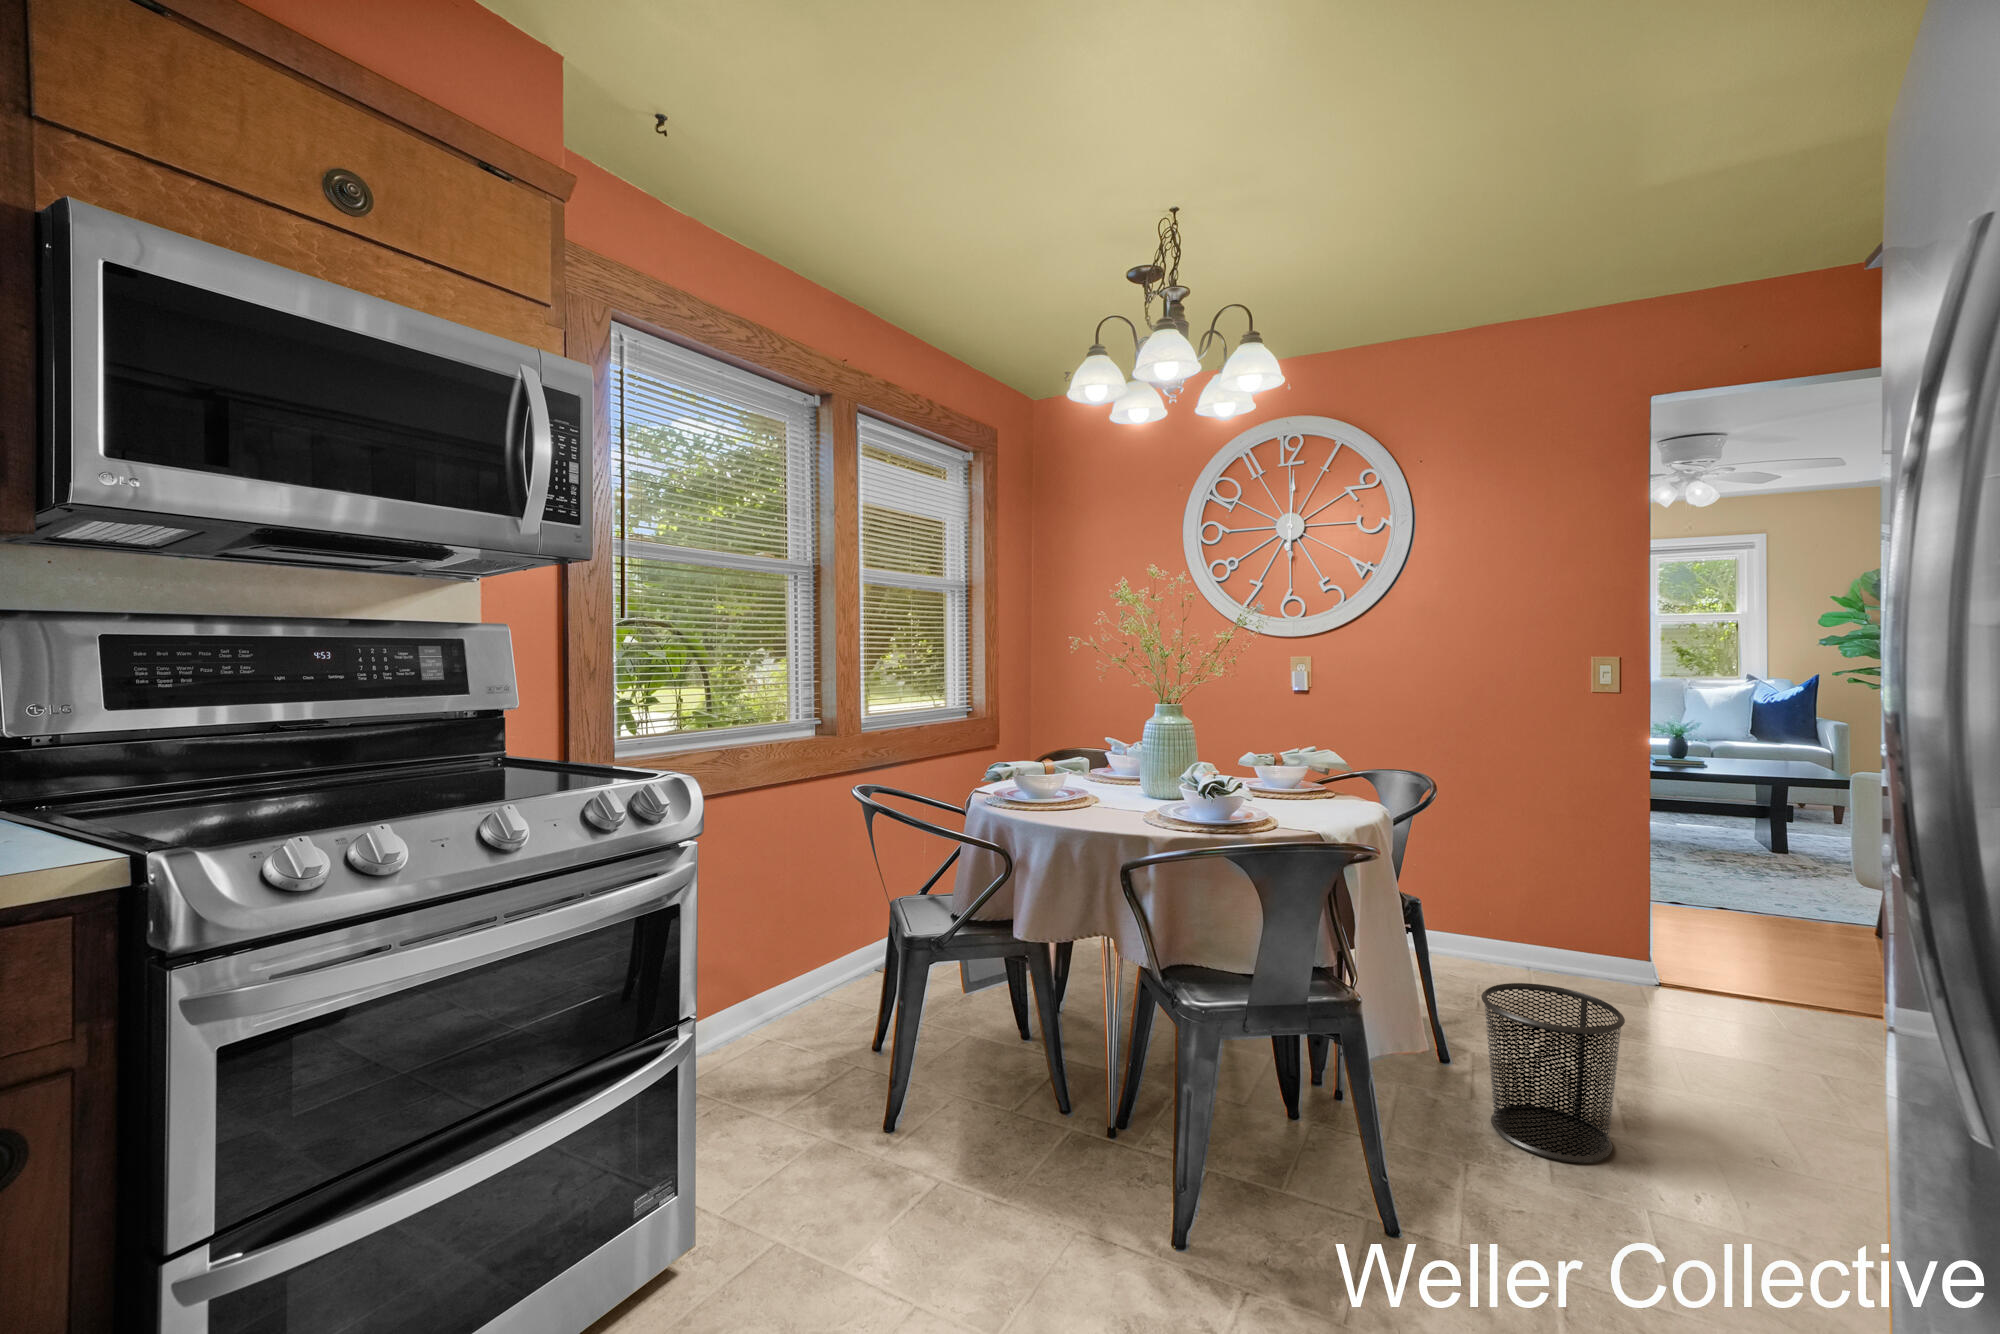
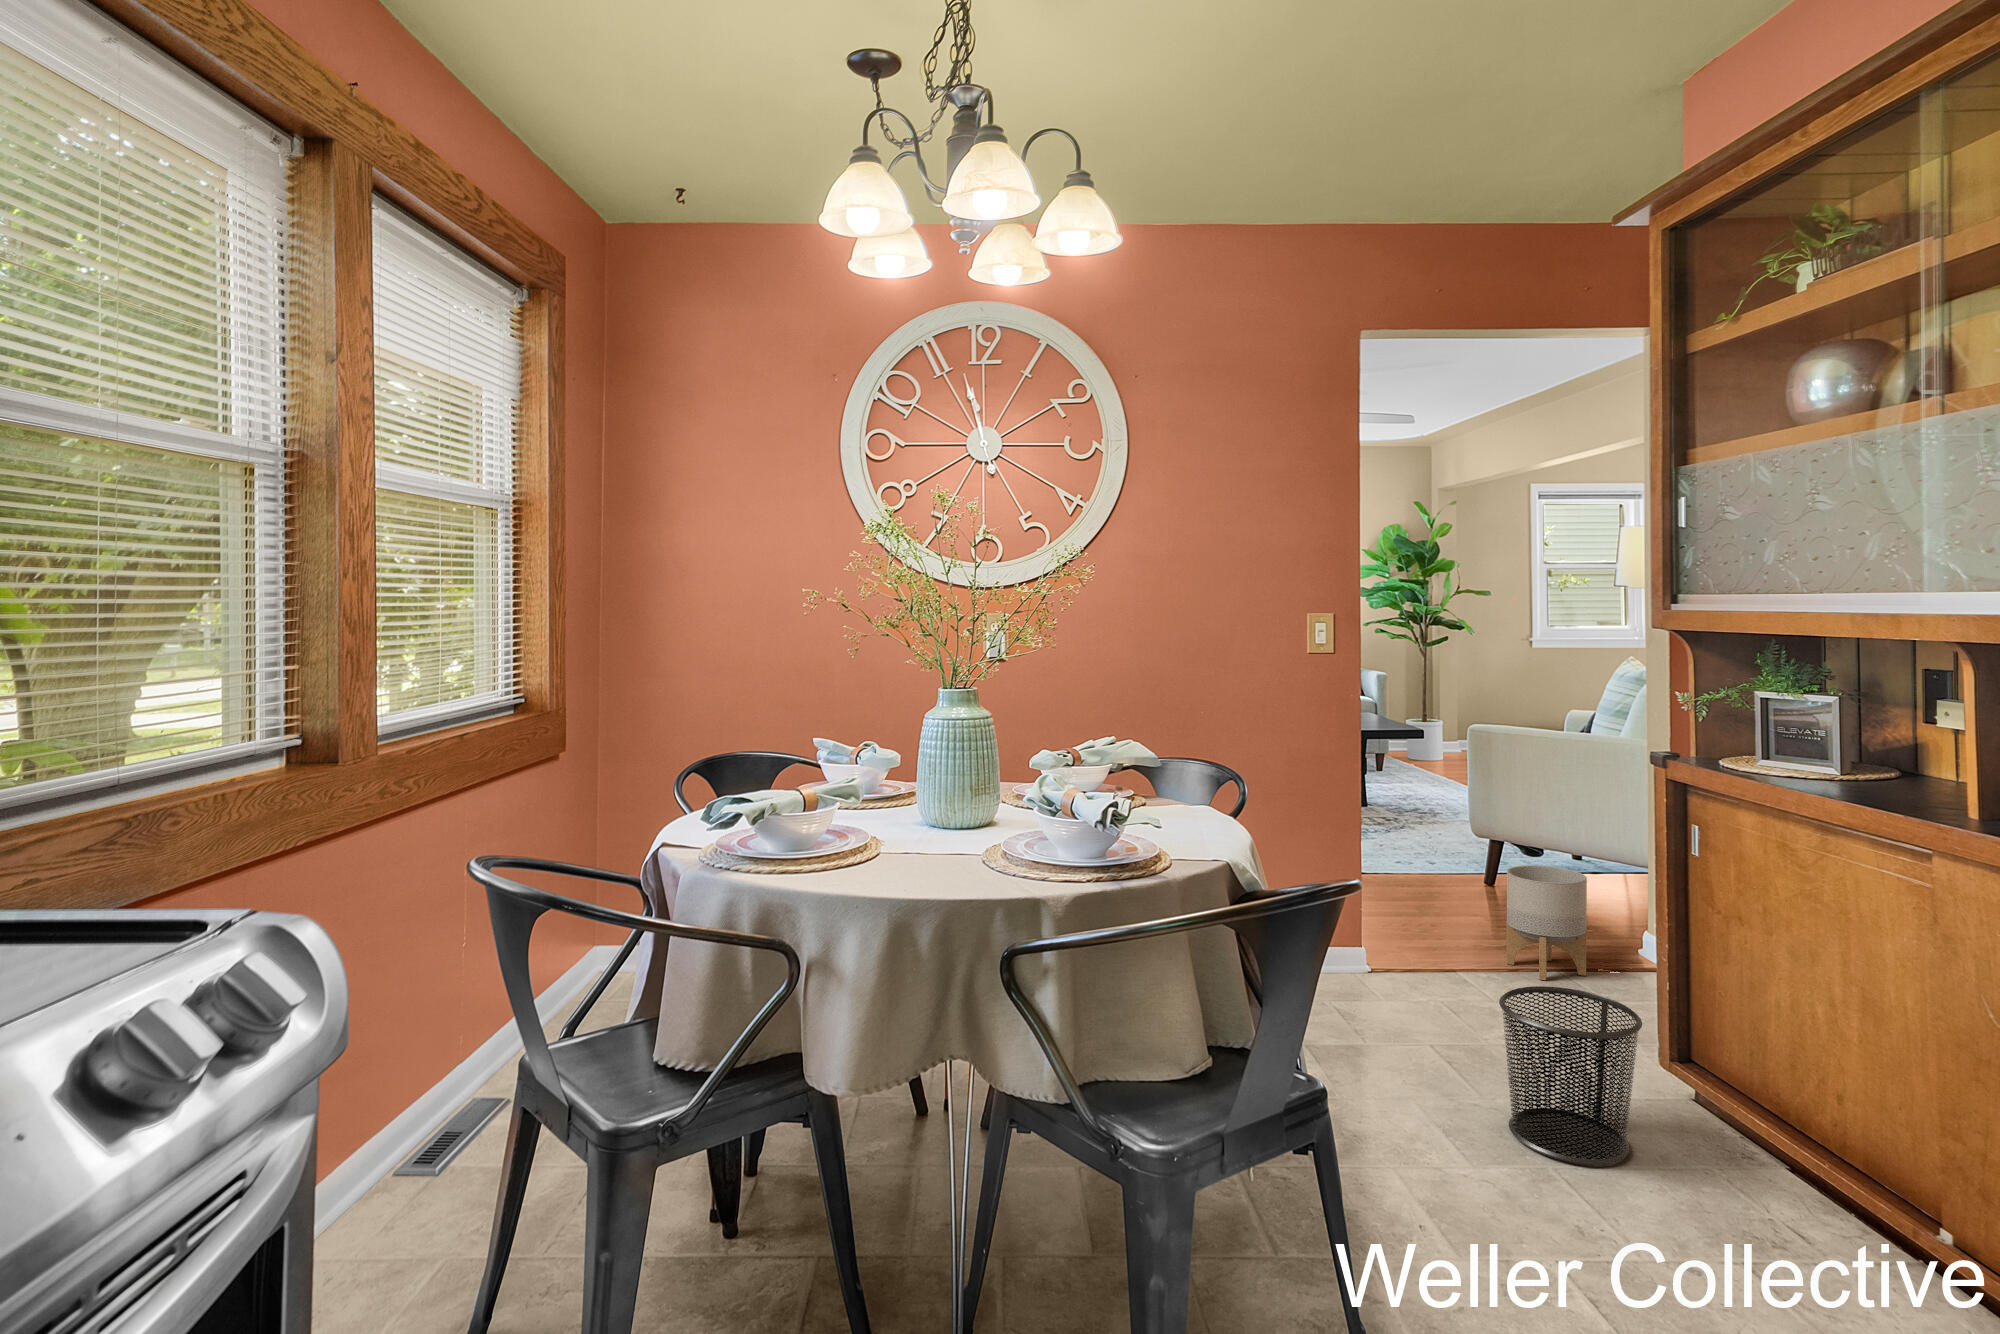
planter: none [1472,872,1549,982] -> present [1506,865,1587,980]

